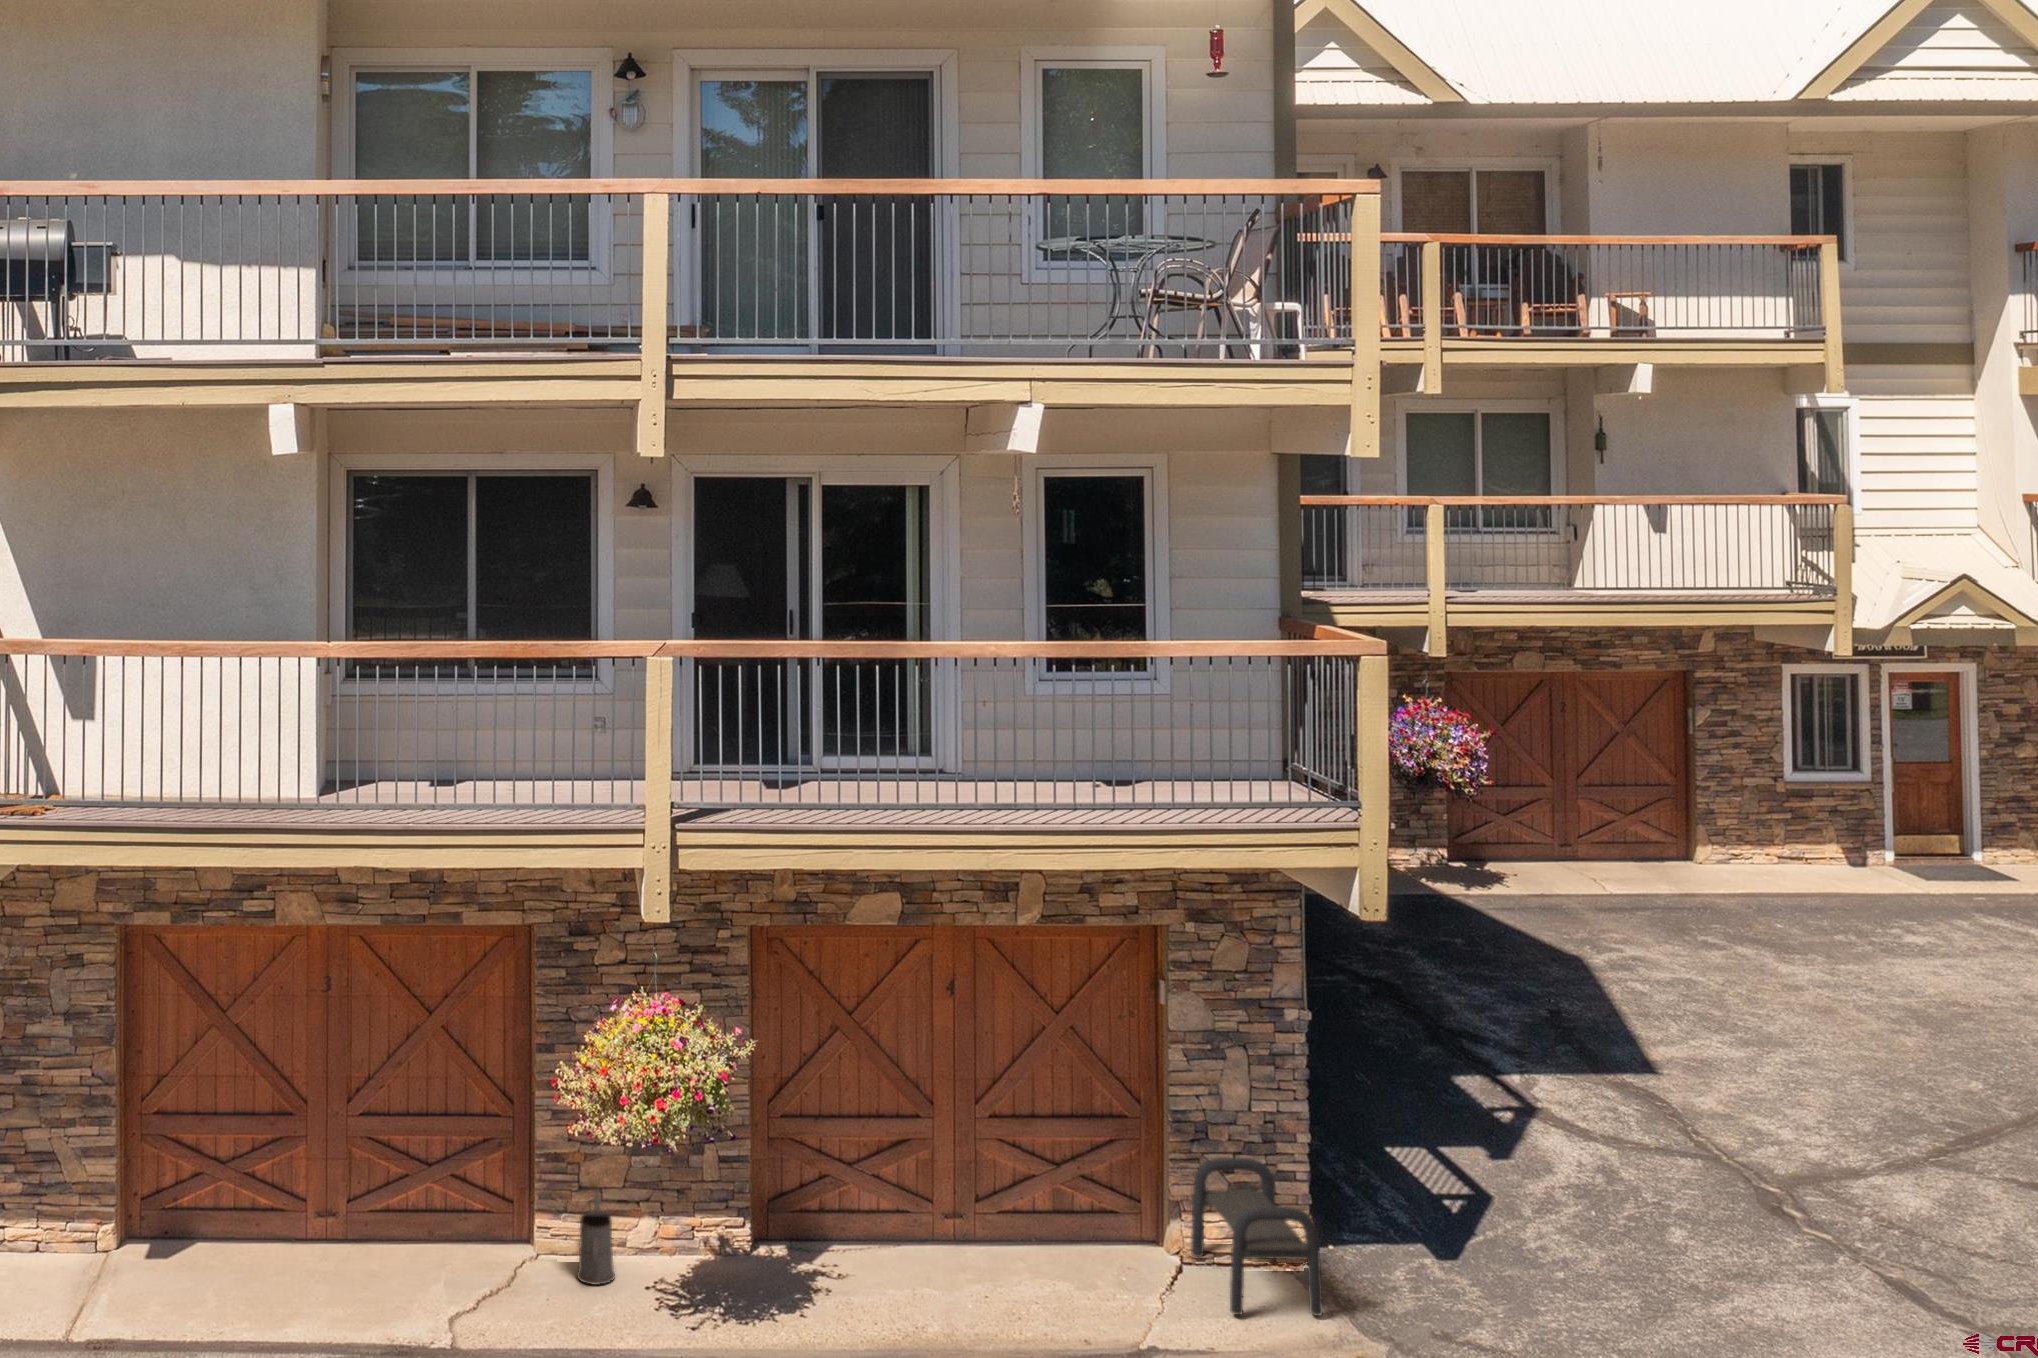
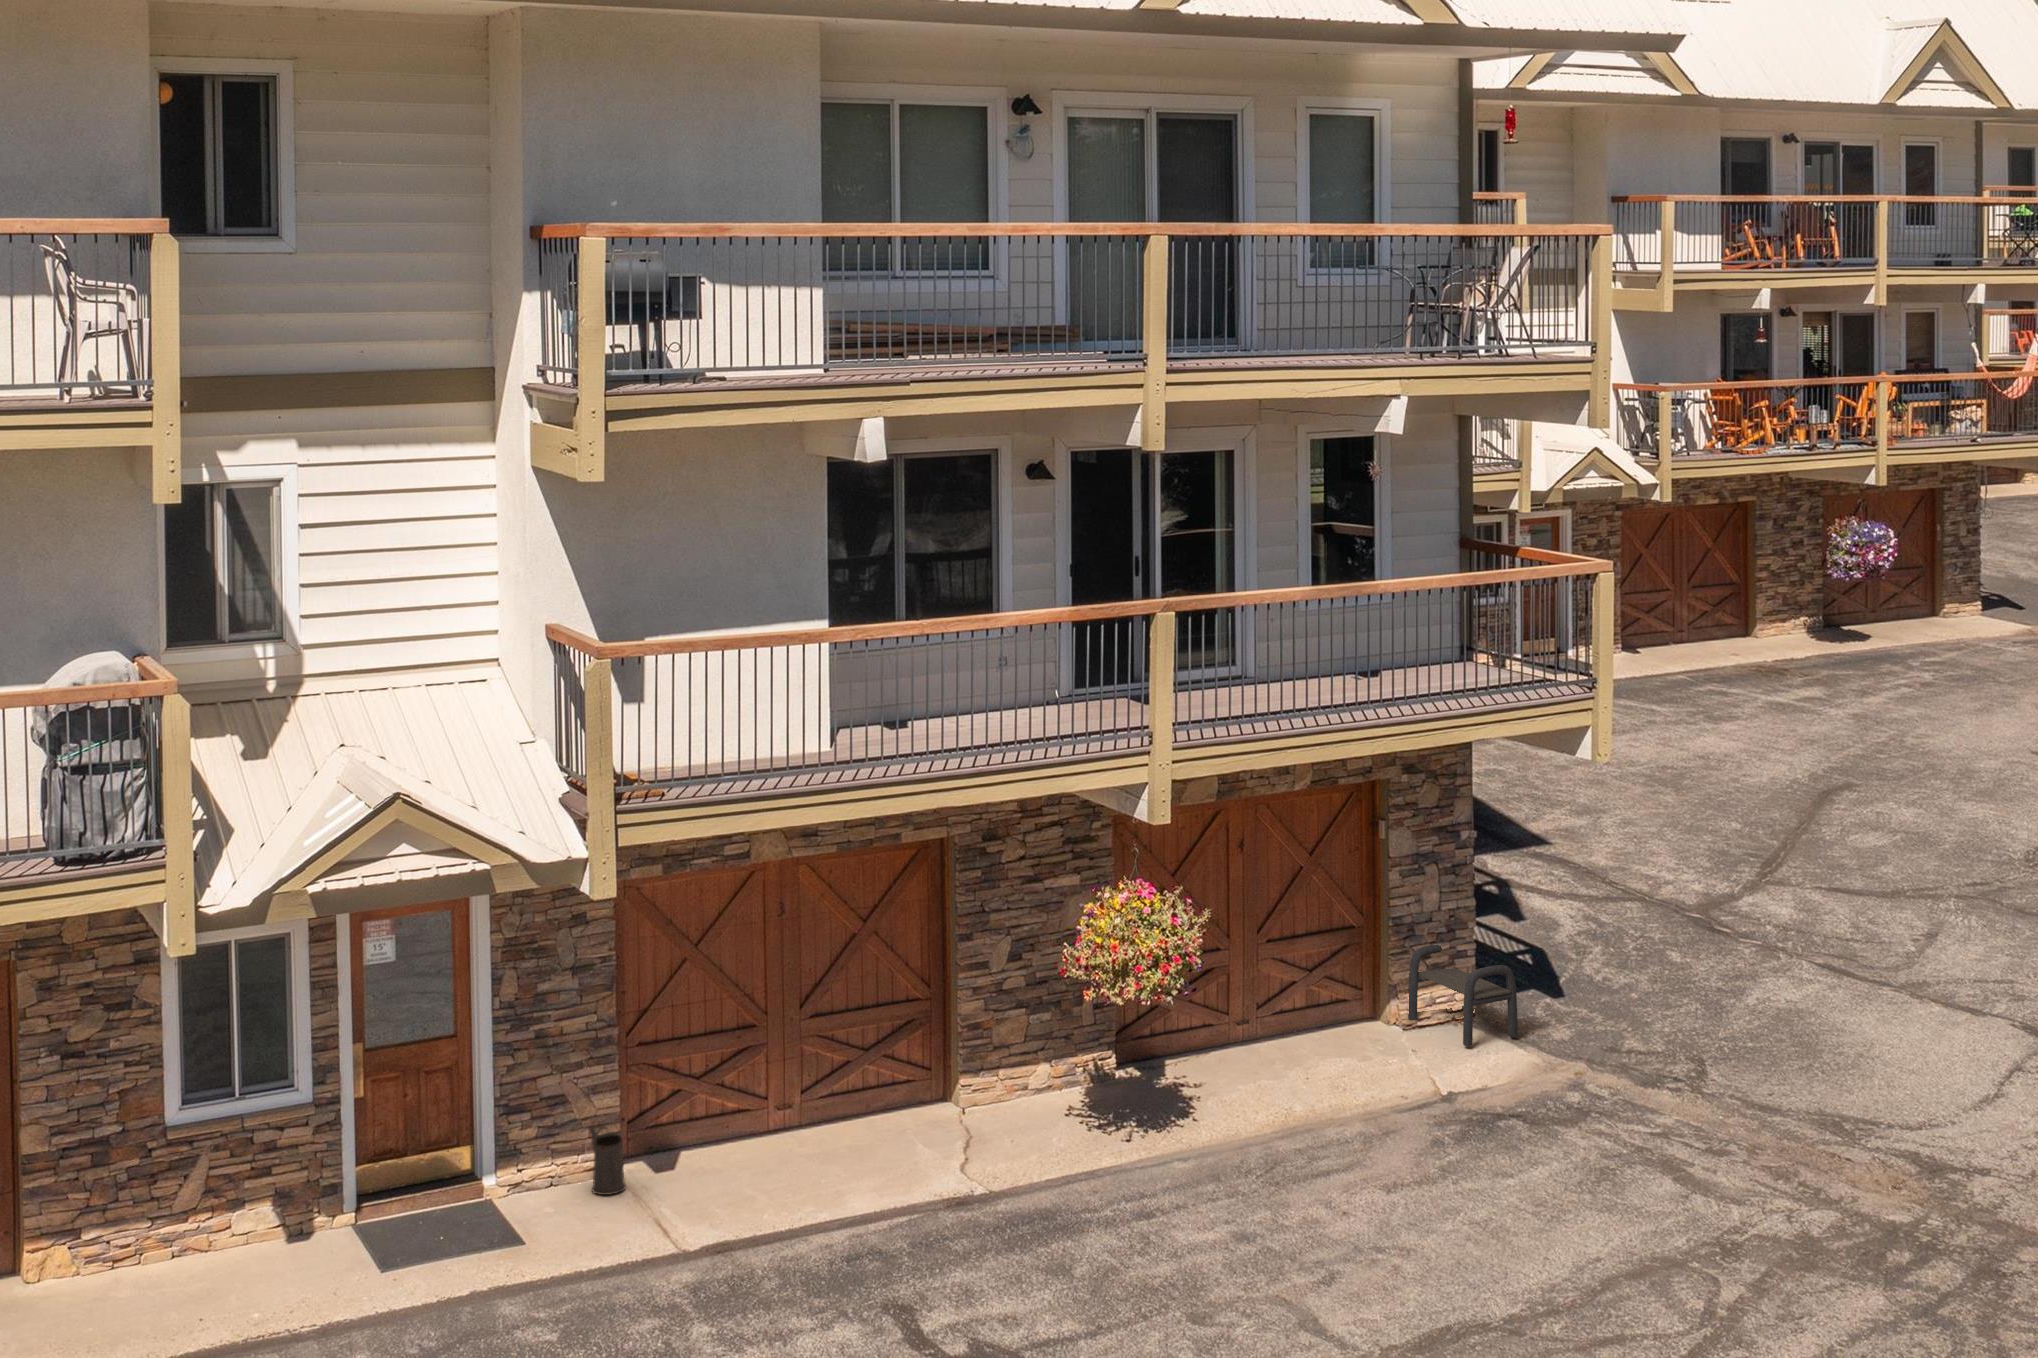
watering can: present [577,1189,615,1285] -> present [590,1122,626,1195]

